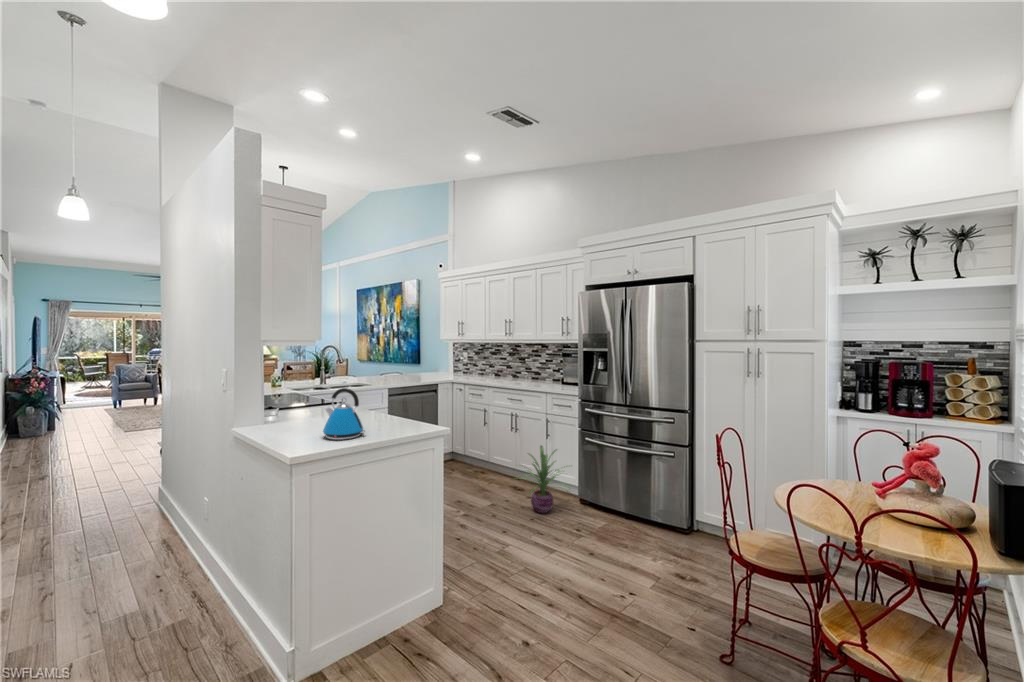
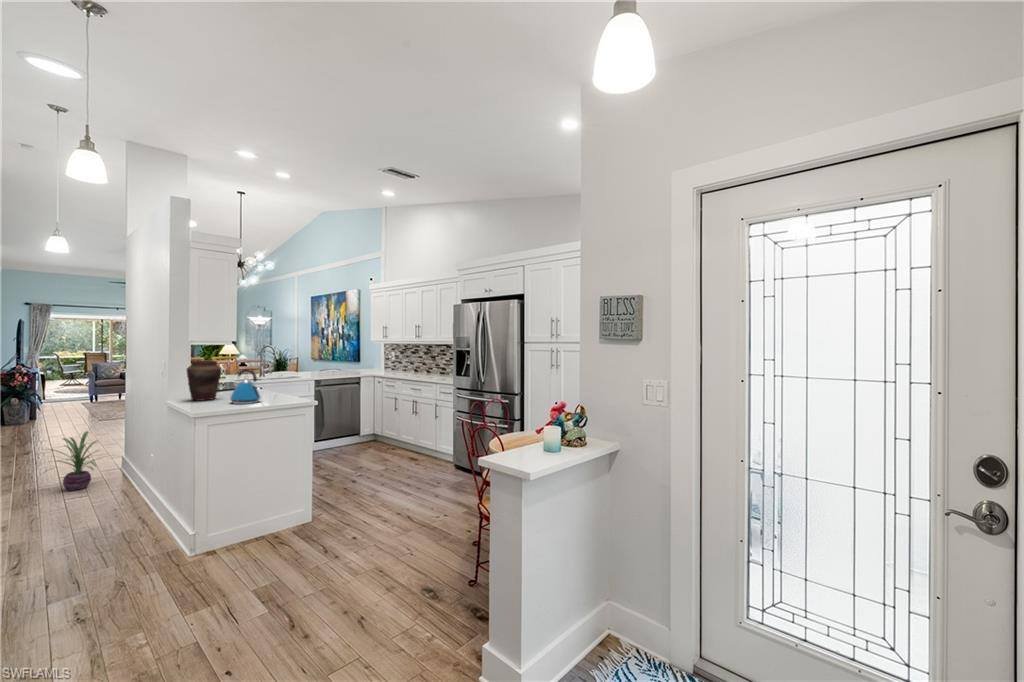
vase: none [257,375,303,433] -> present [187,360,221,401]
decorative plant: present [515,446,570,513] -> present [50,431,98,491]

